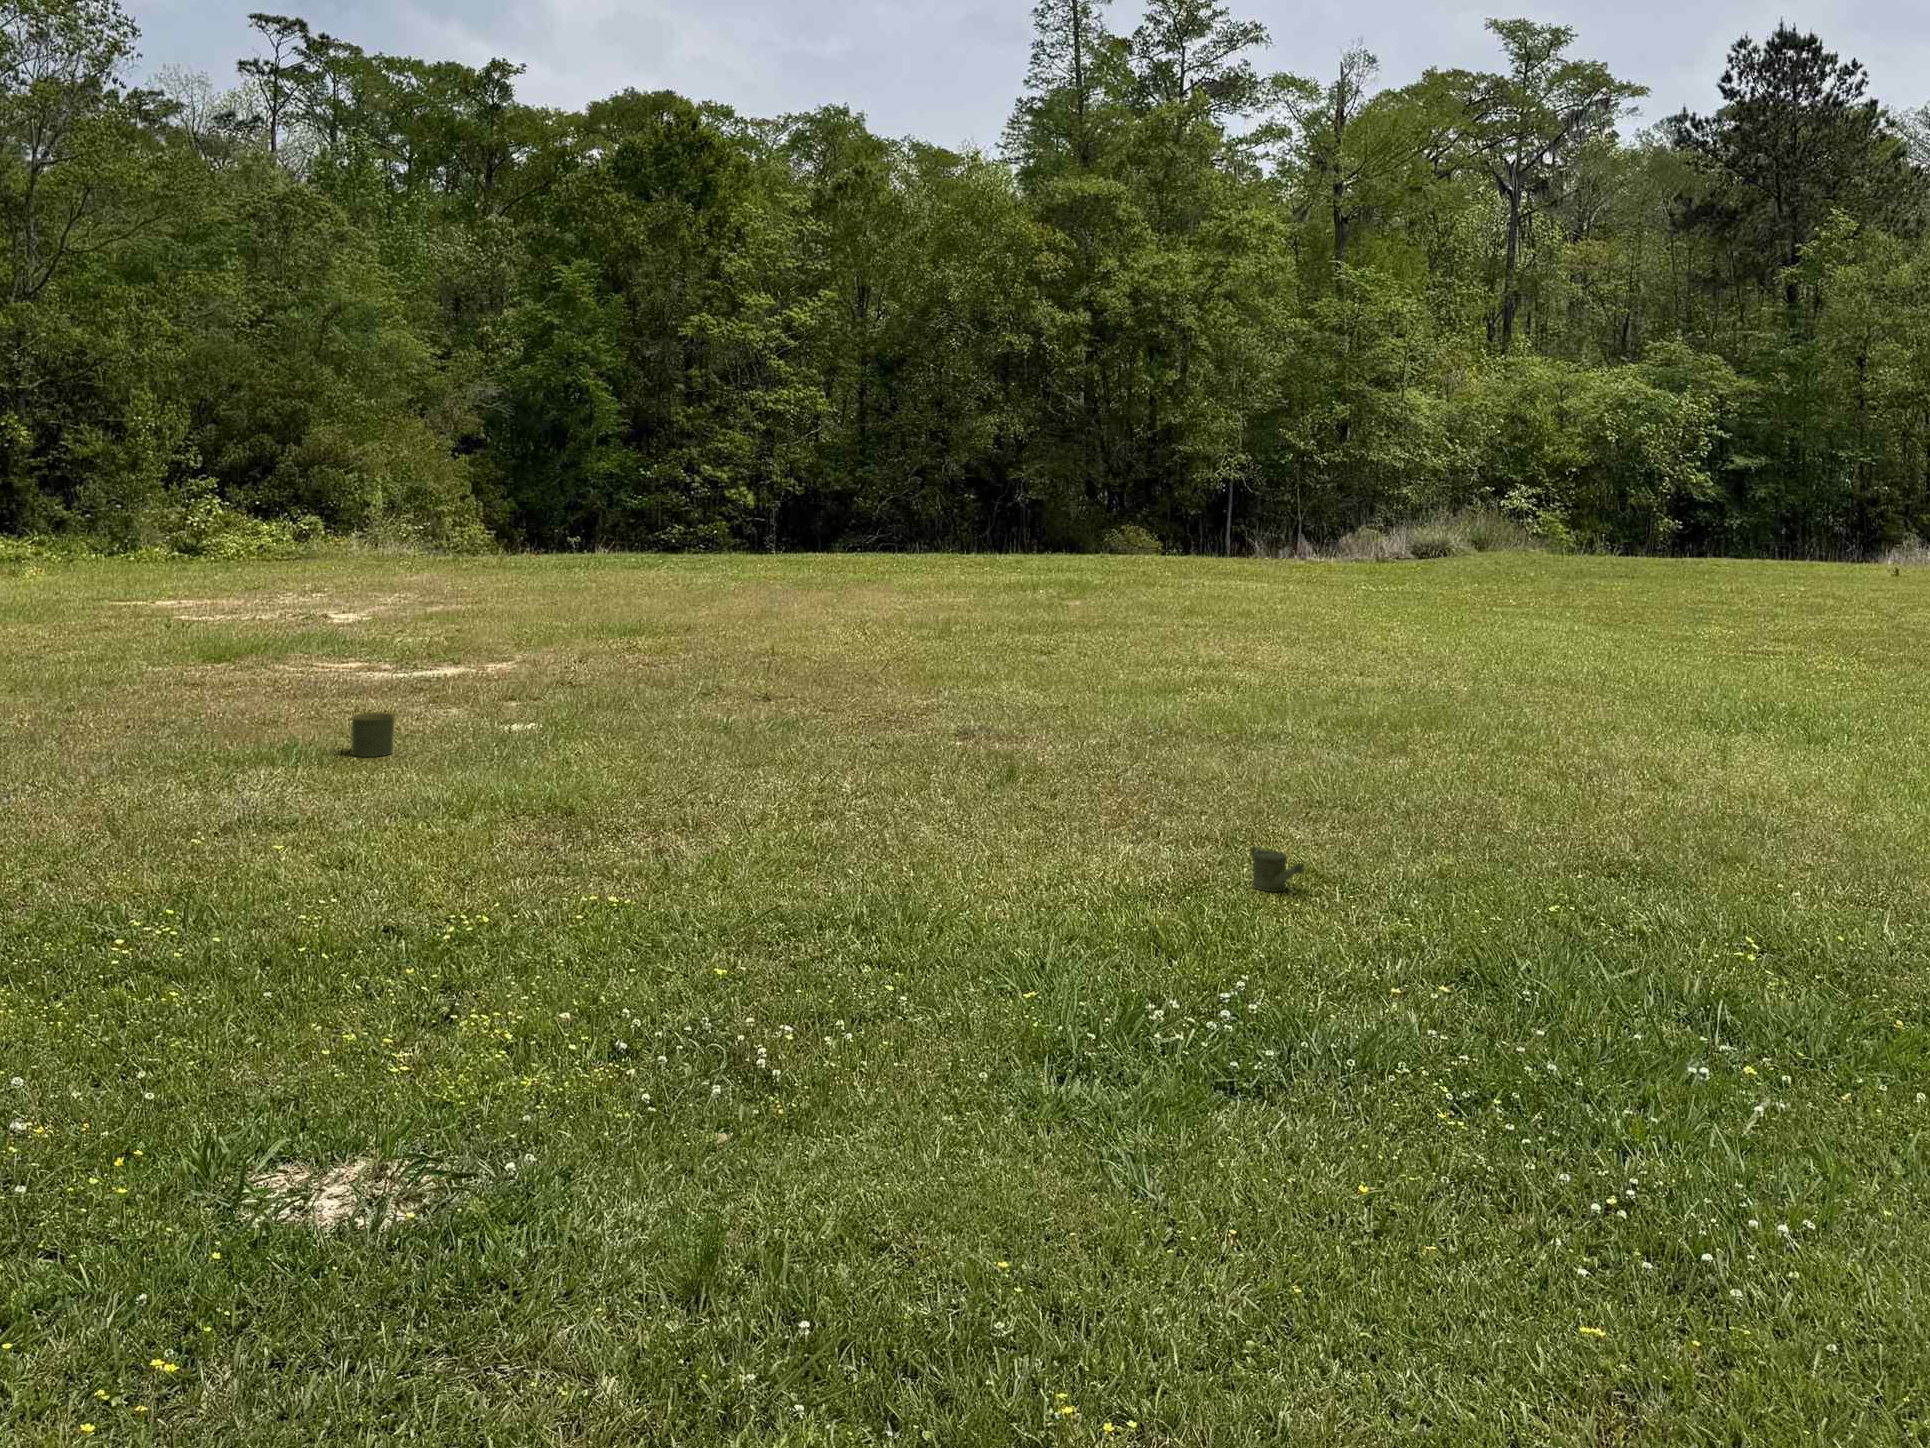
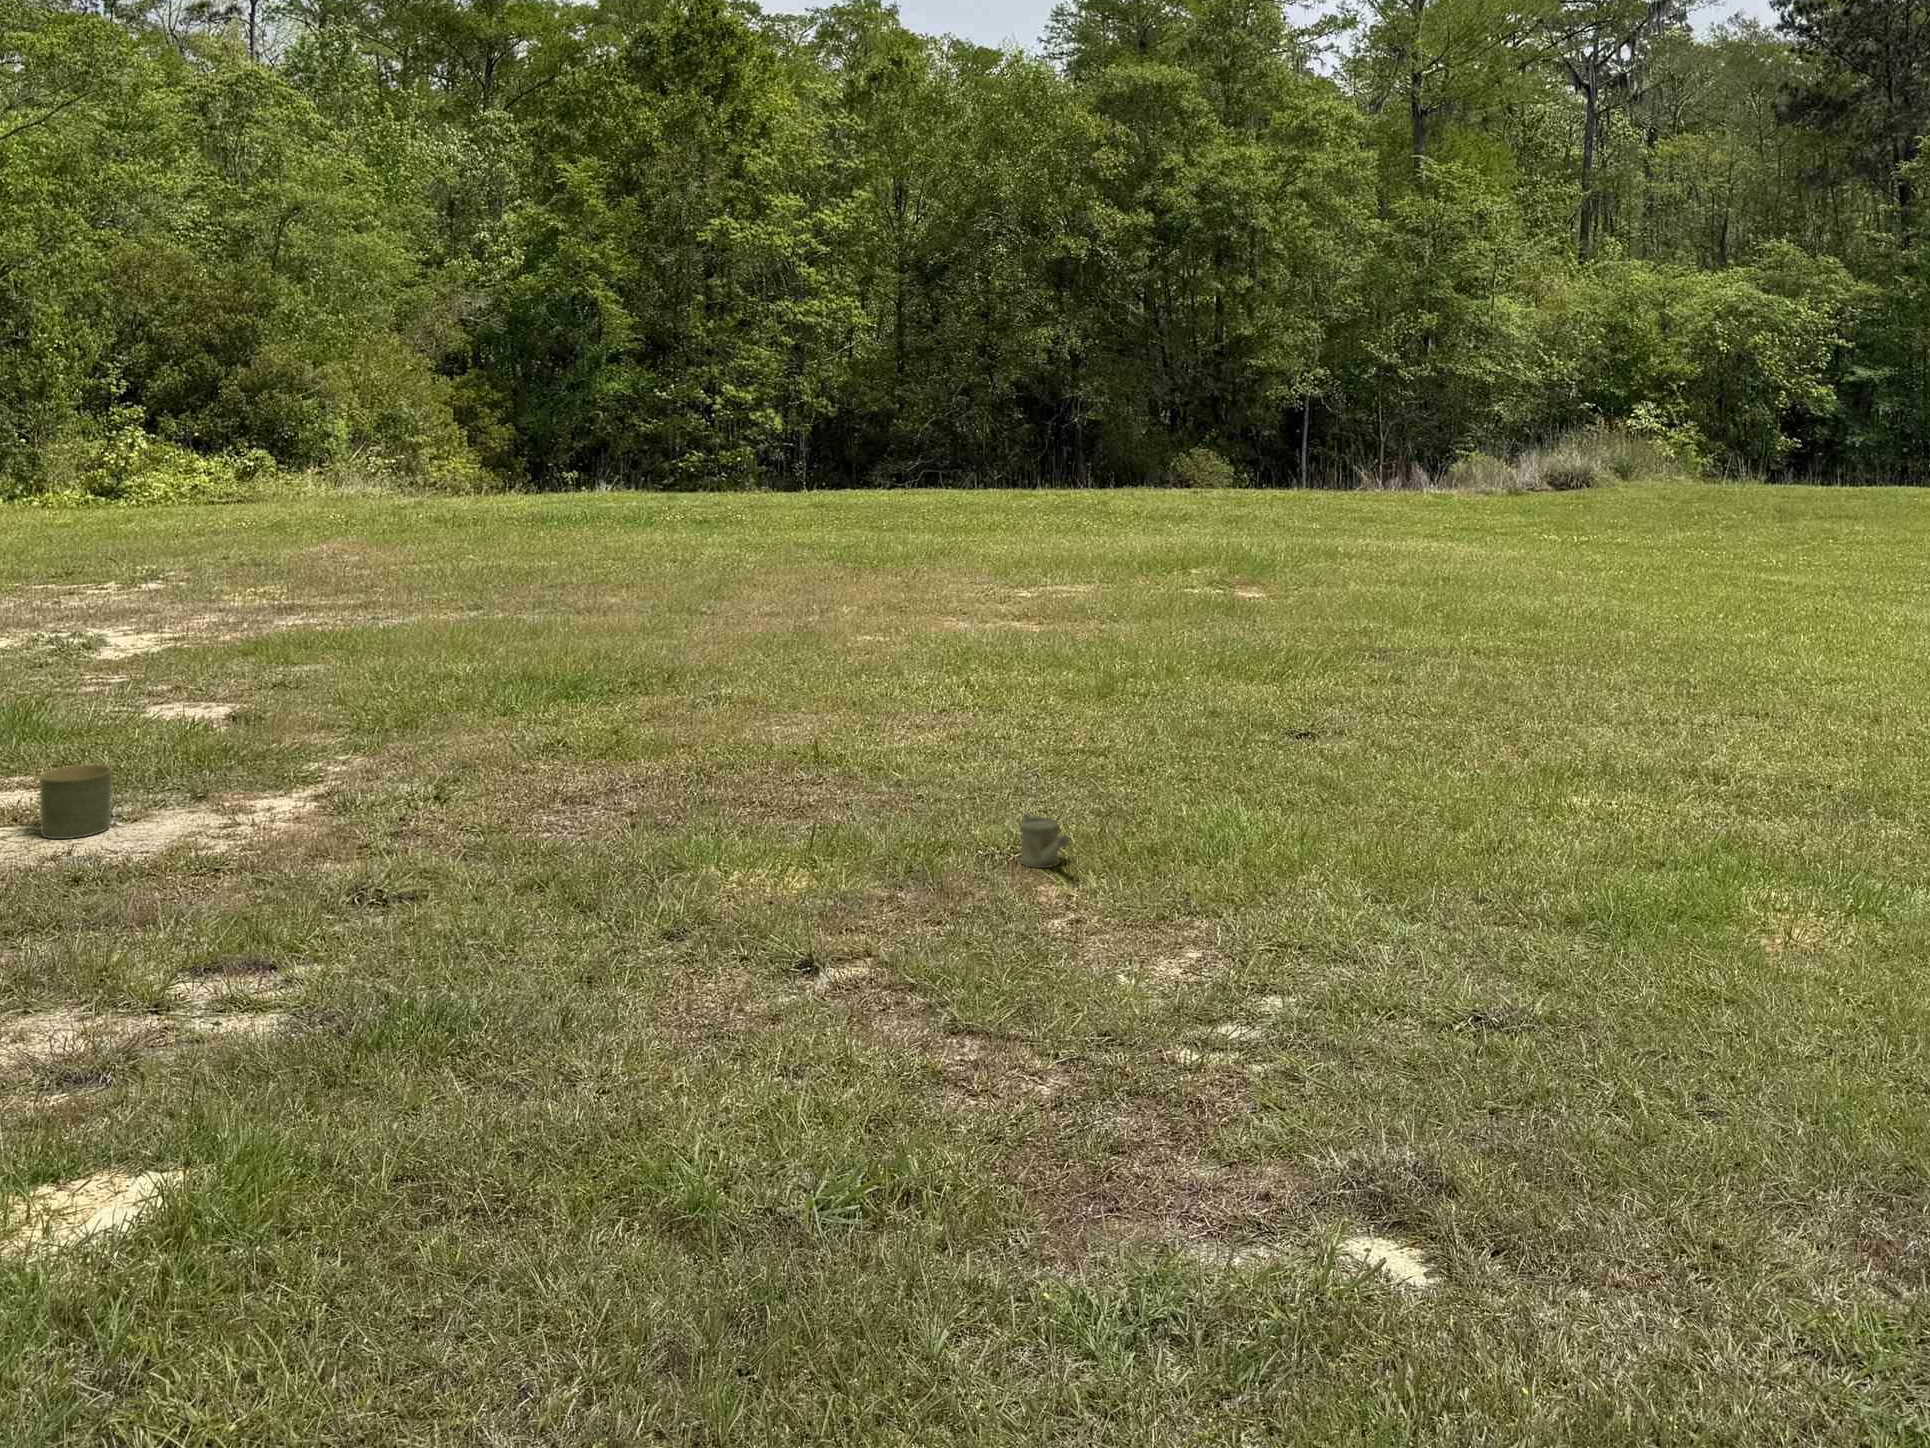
watering can: present [1251,846,1304,892] -> present [1020,813,1070,868]

